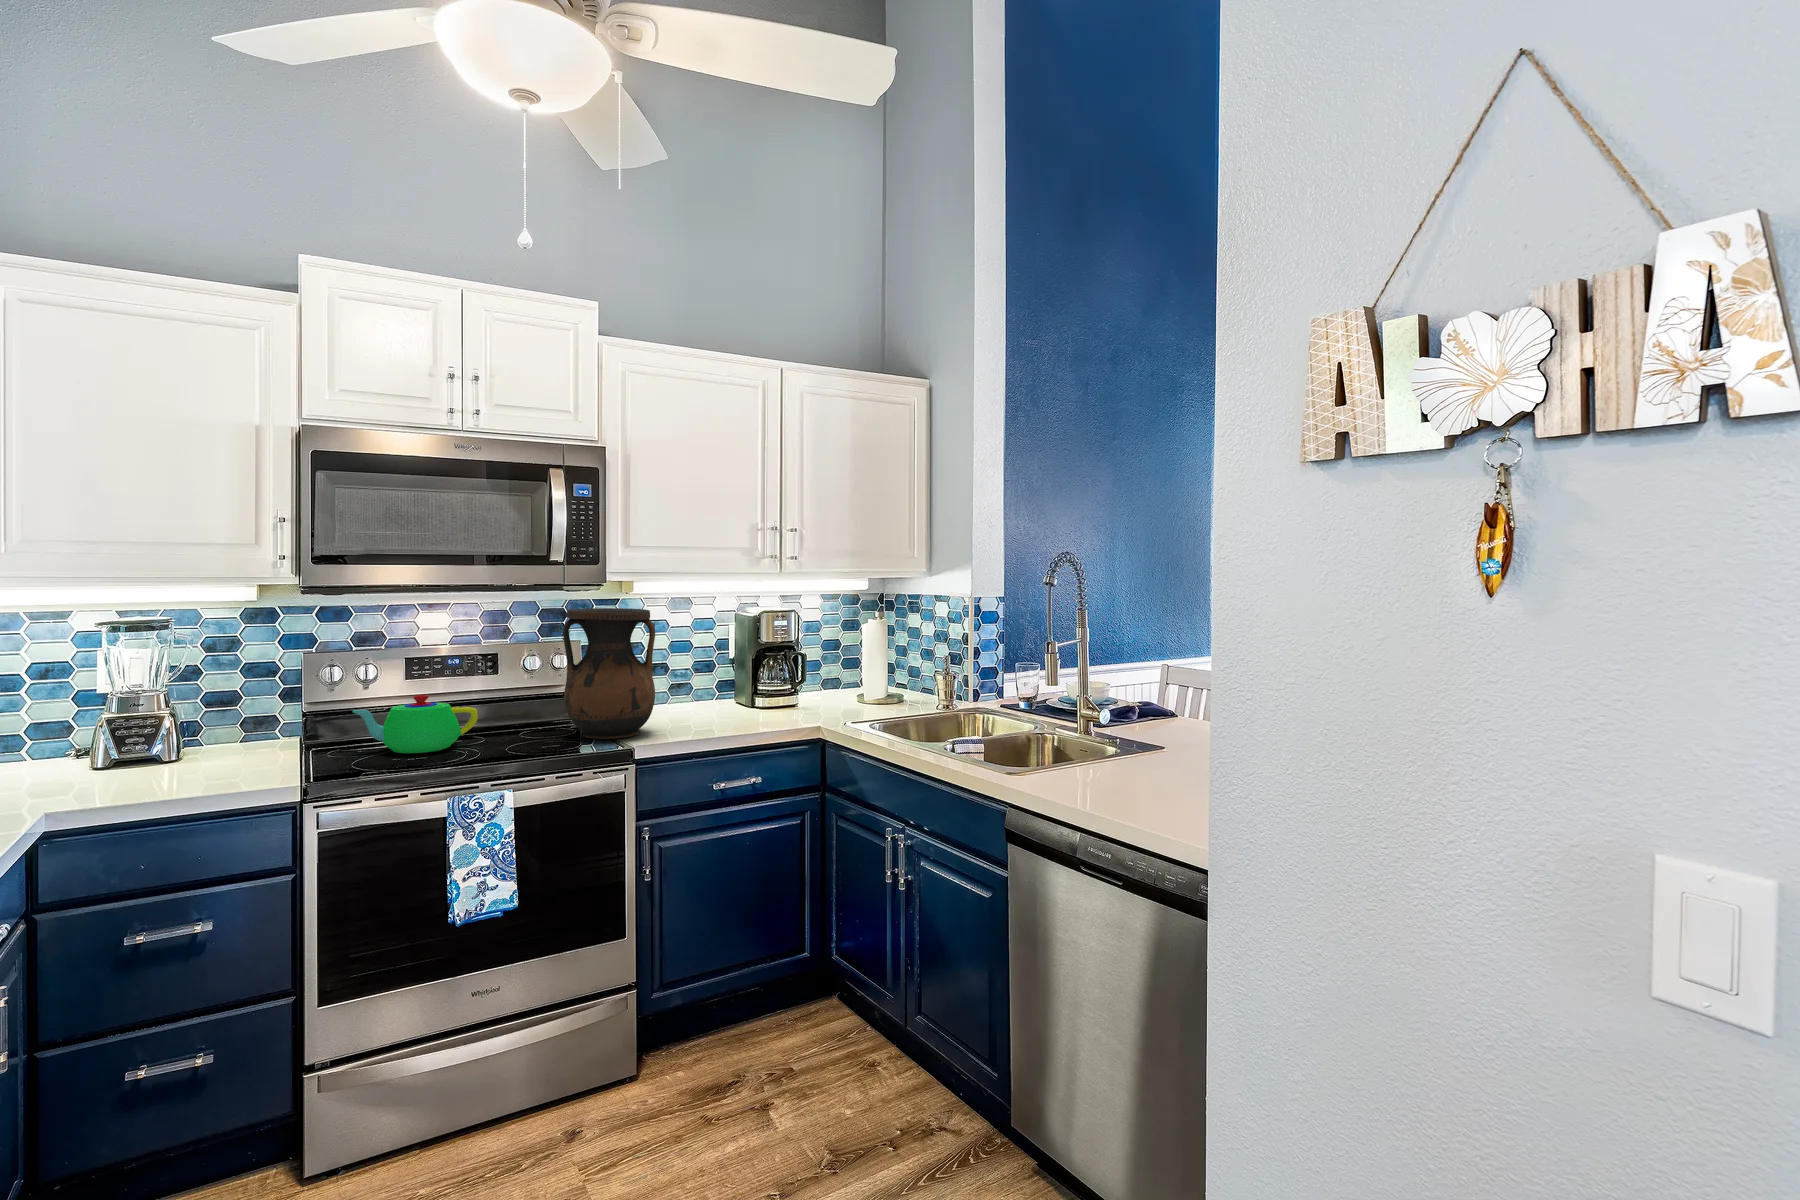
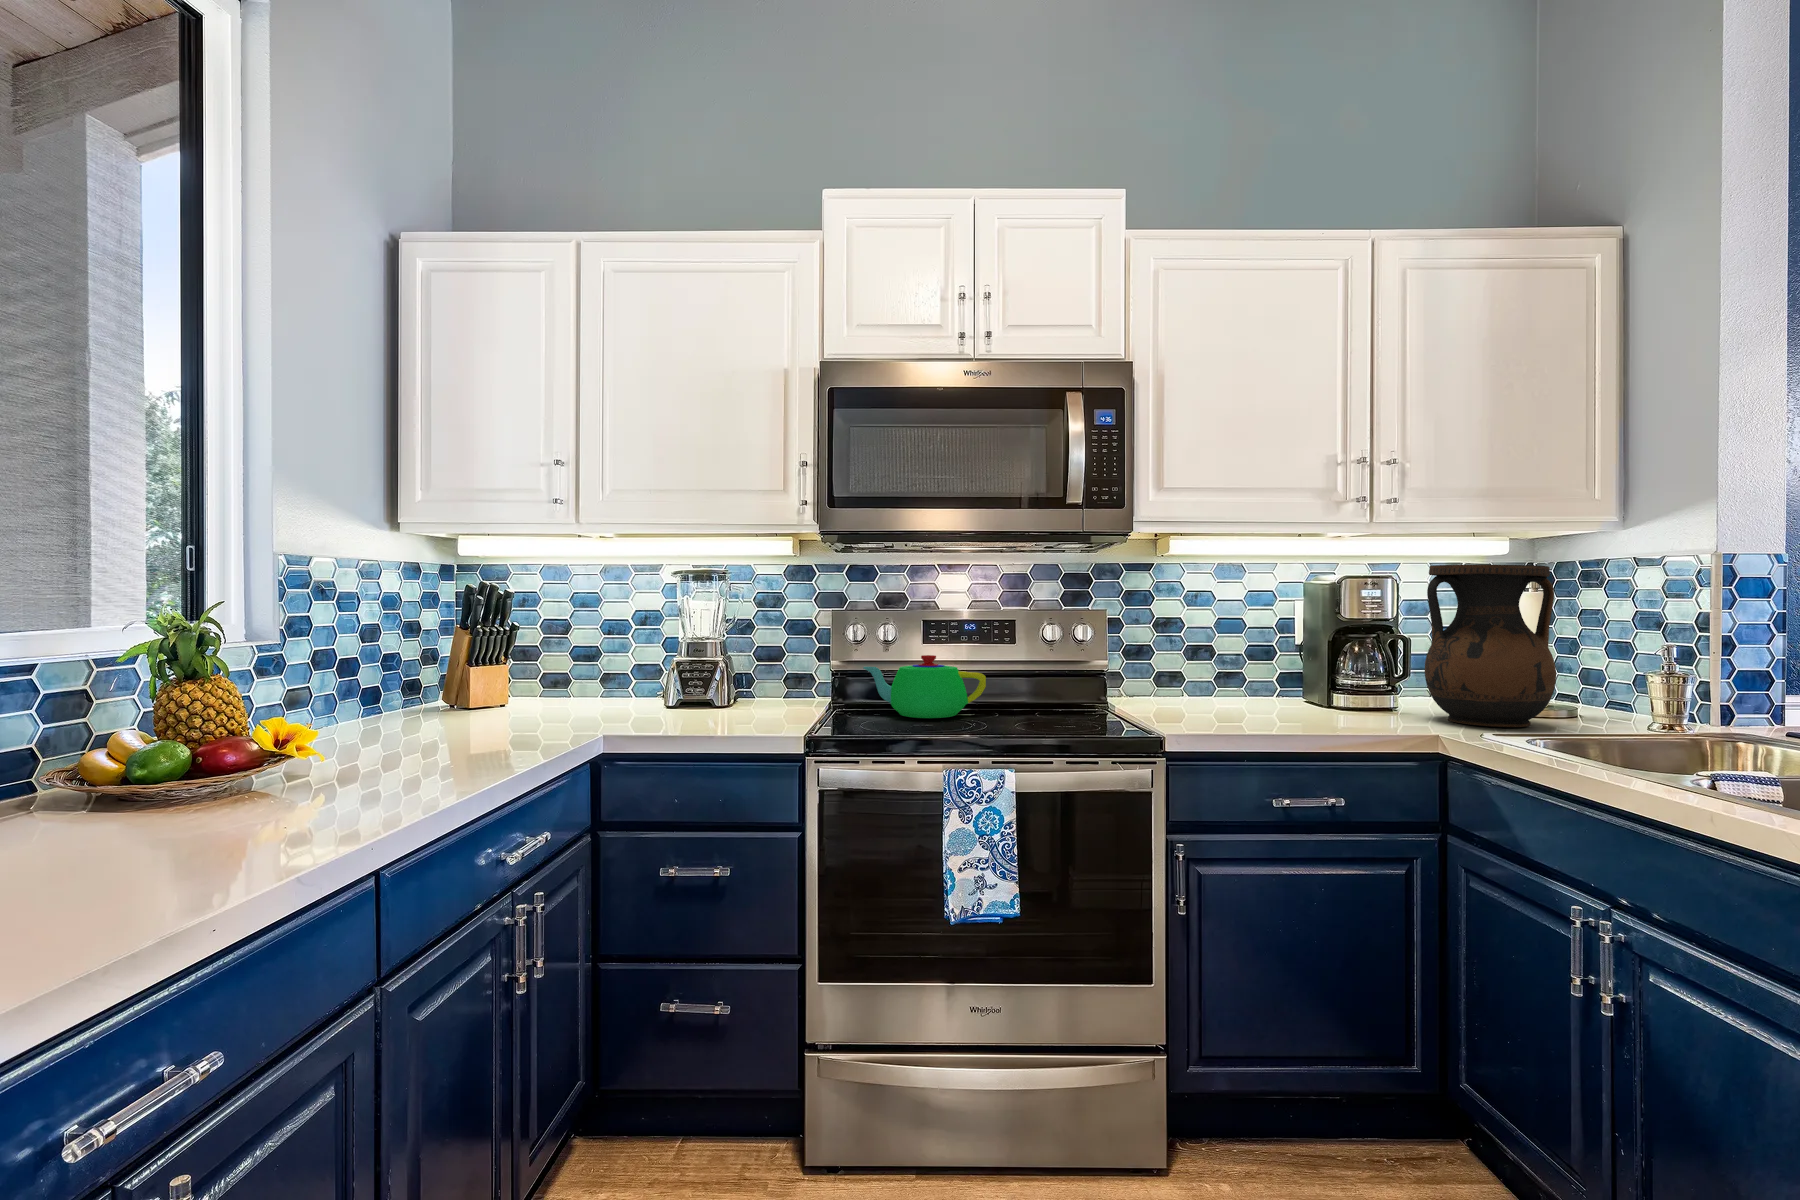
vase: present [563,608,655,739] -> present [1425,565,1556,727]

